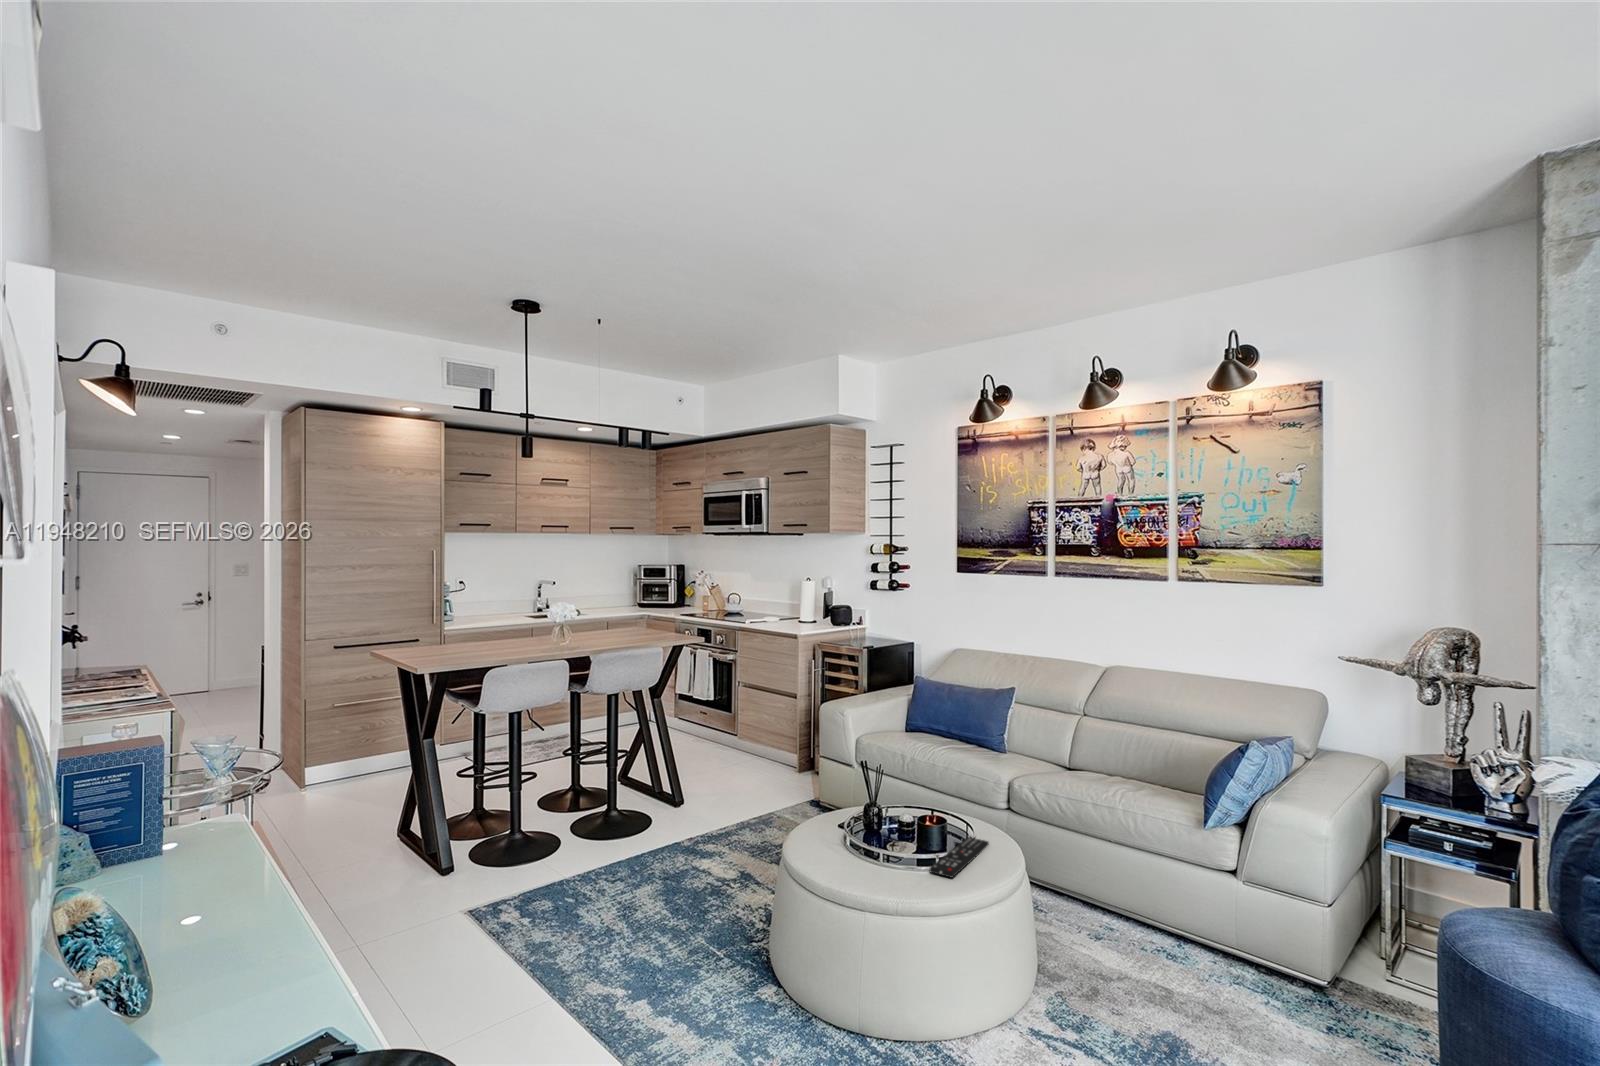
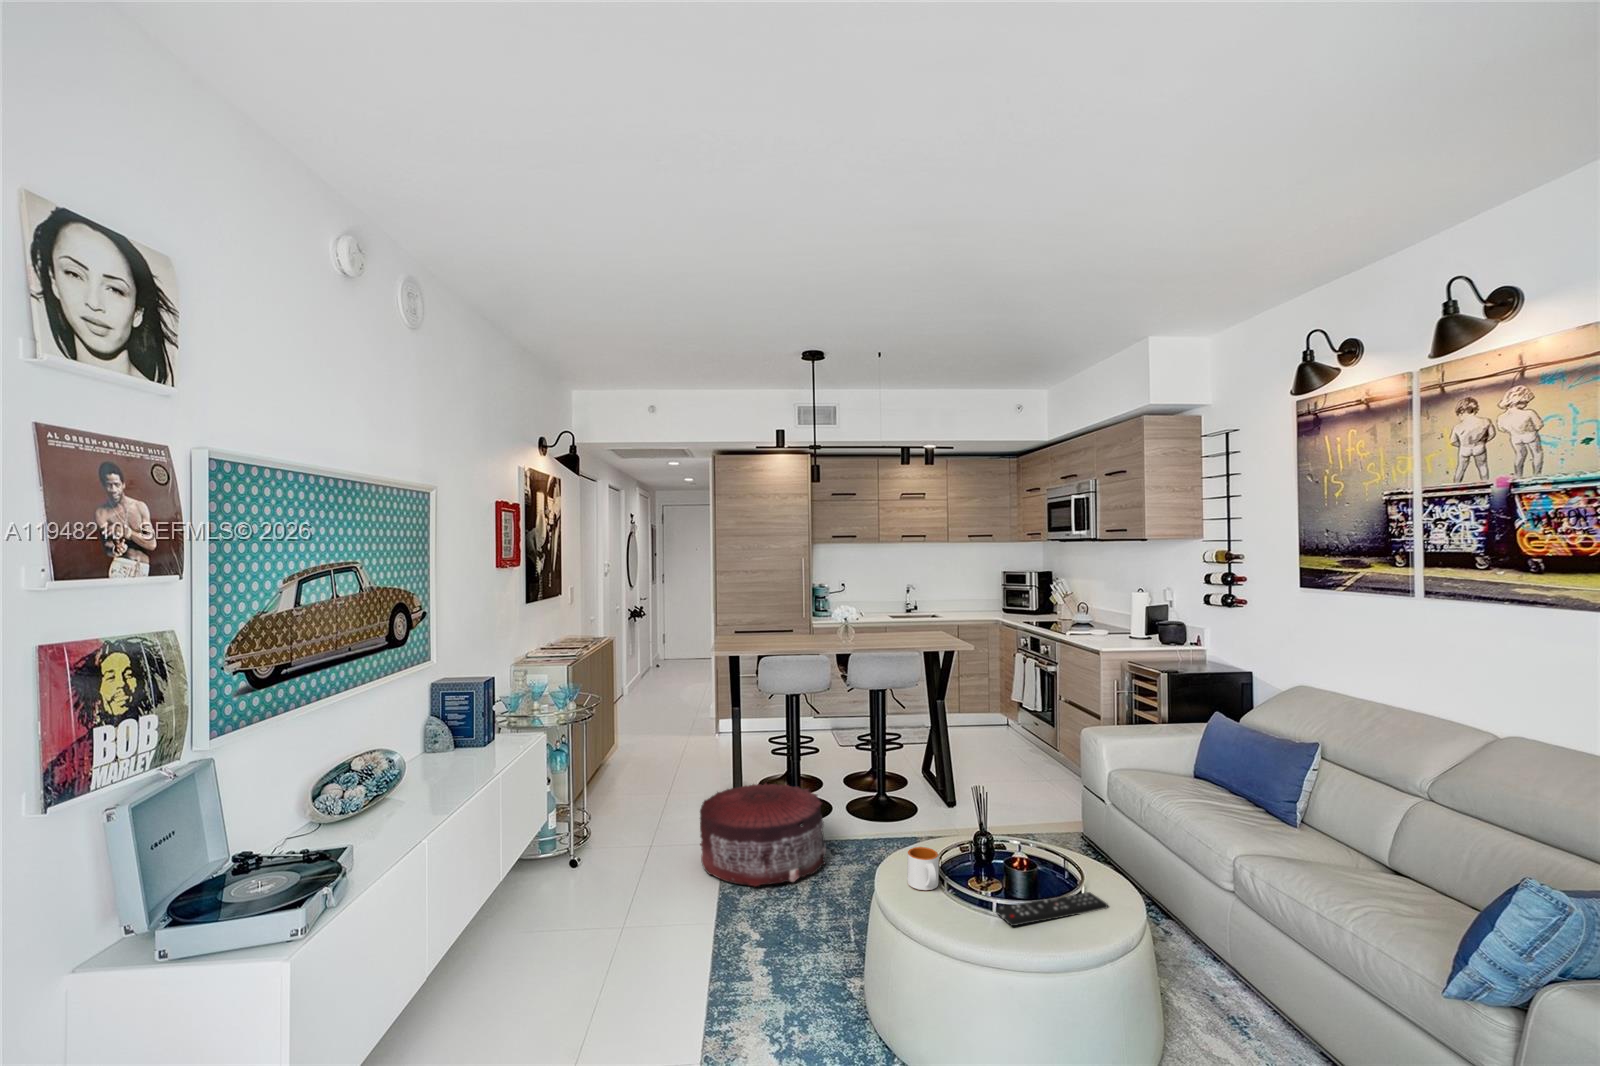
pouf: none [463,823,627,953] -> present [700,783,826,886]
mug: none [834,835,870,875] -> present [907,847,938,890]

